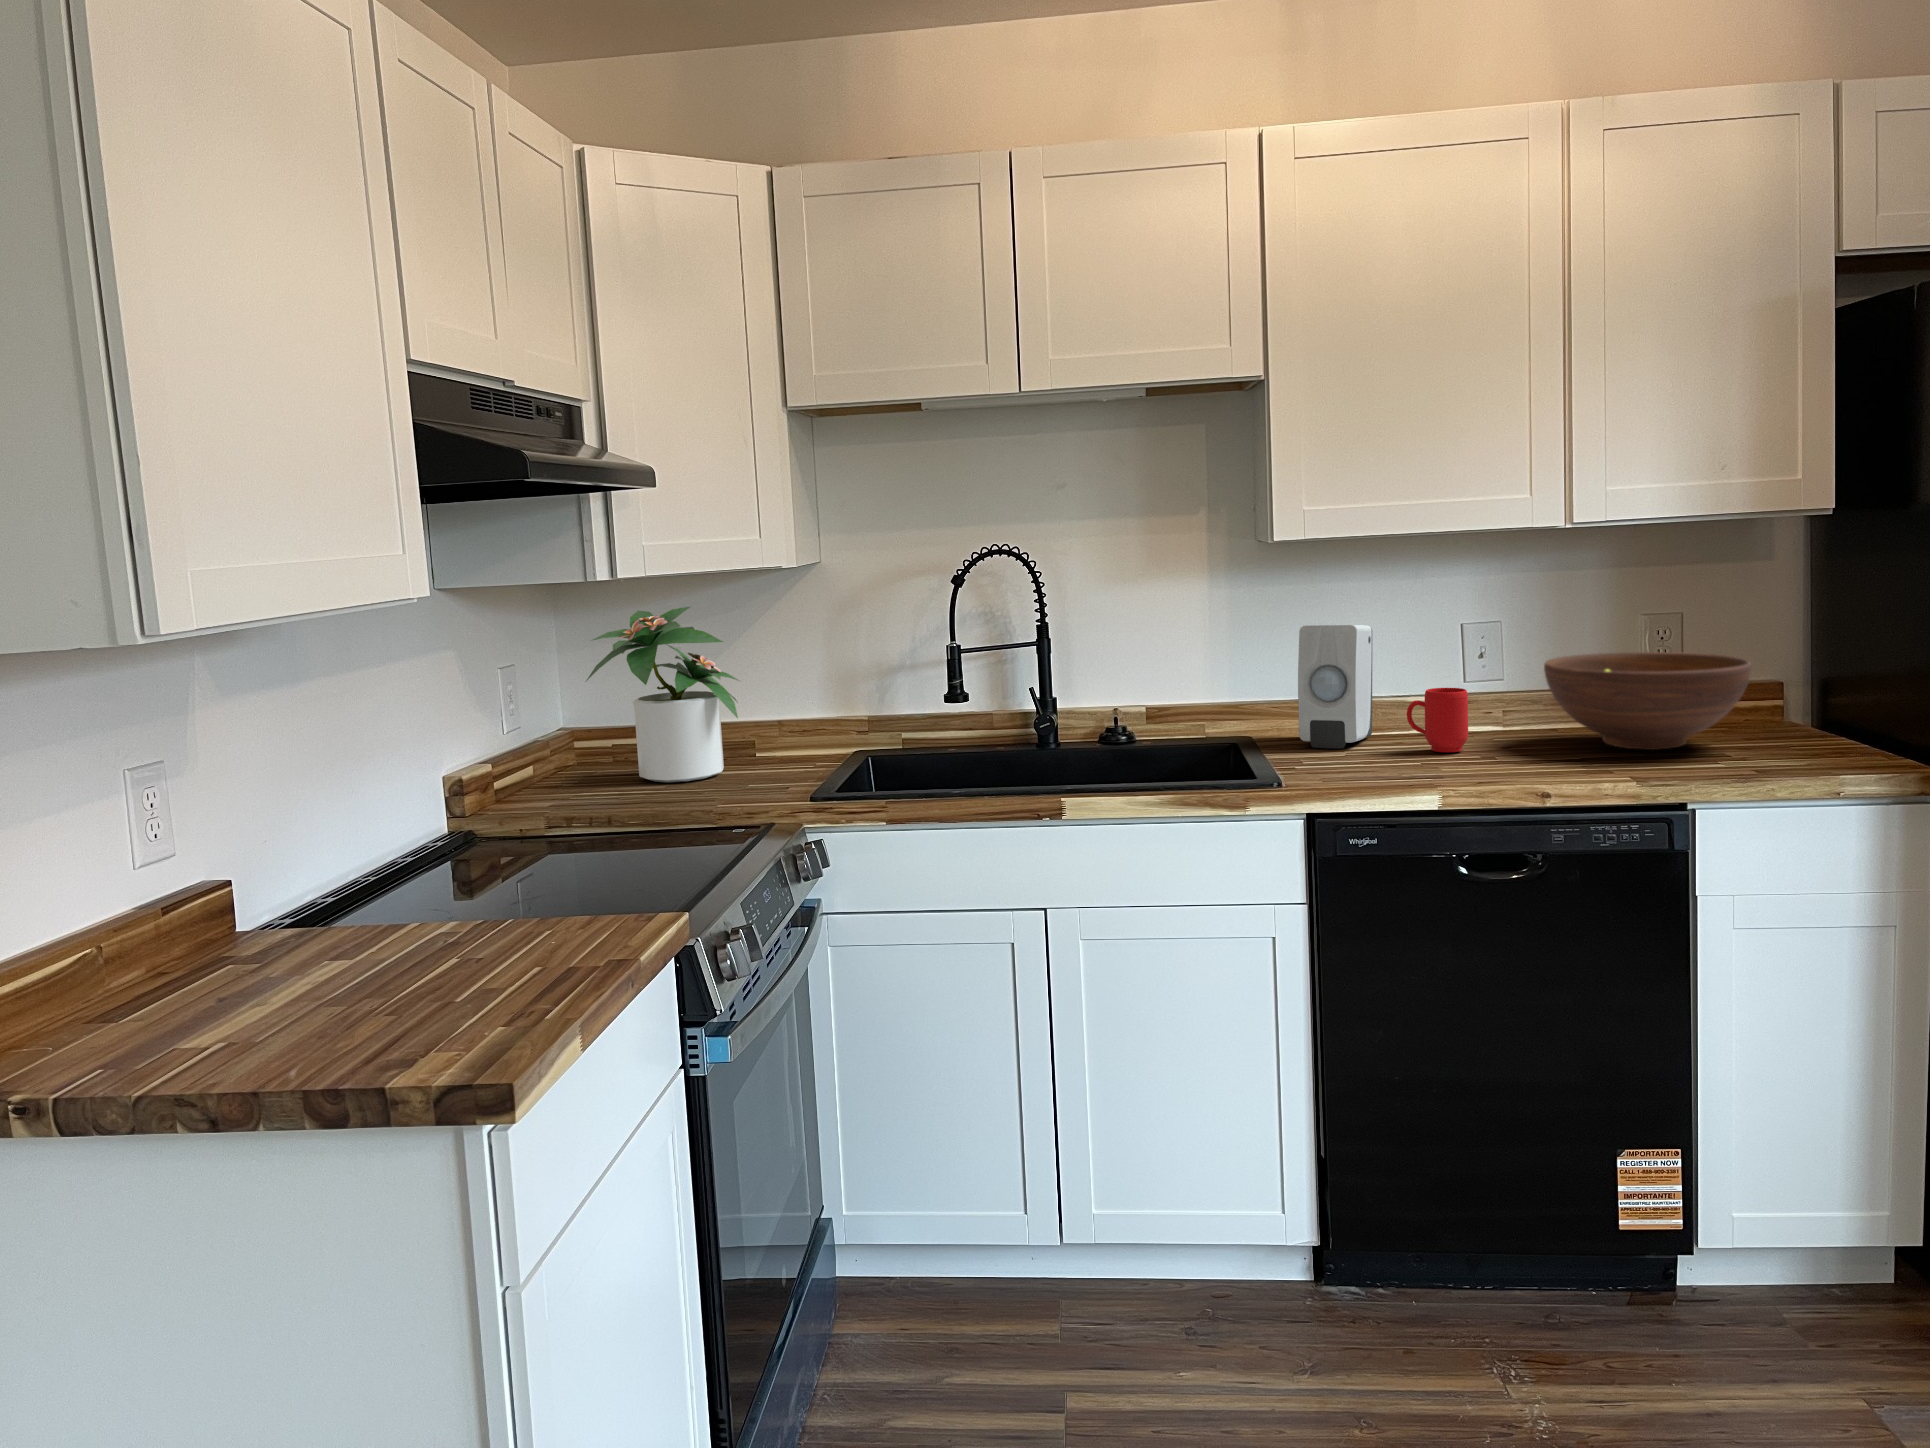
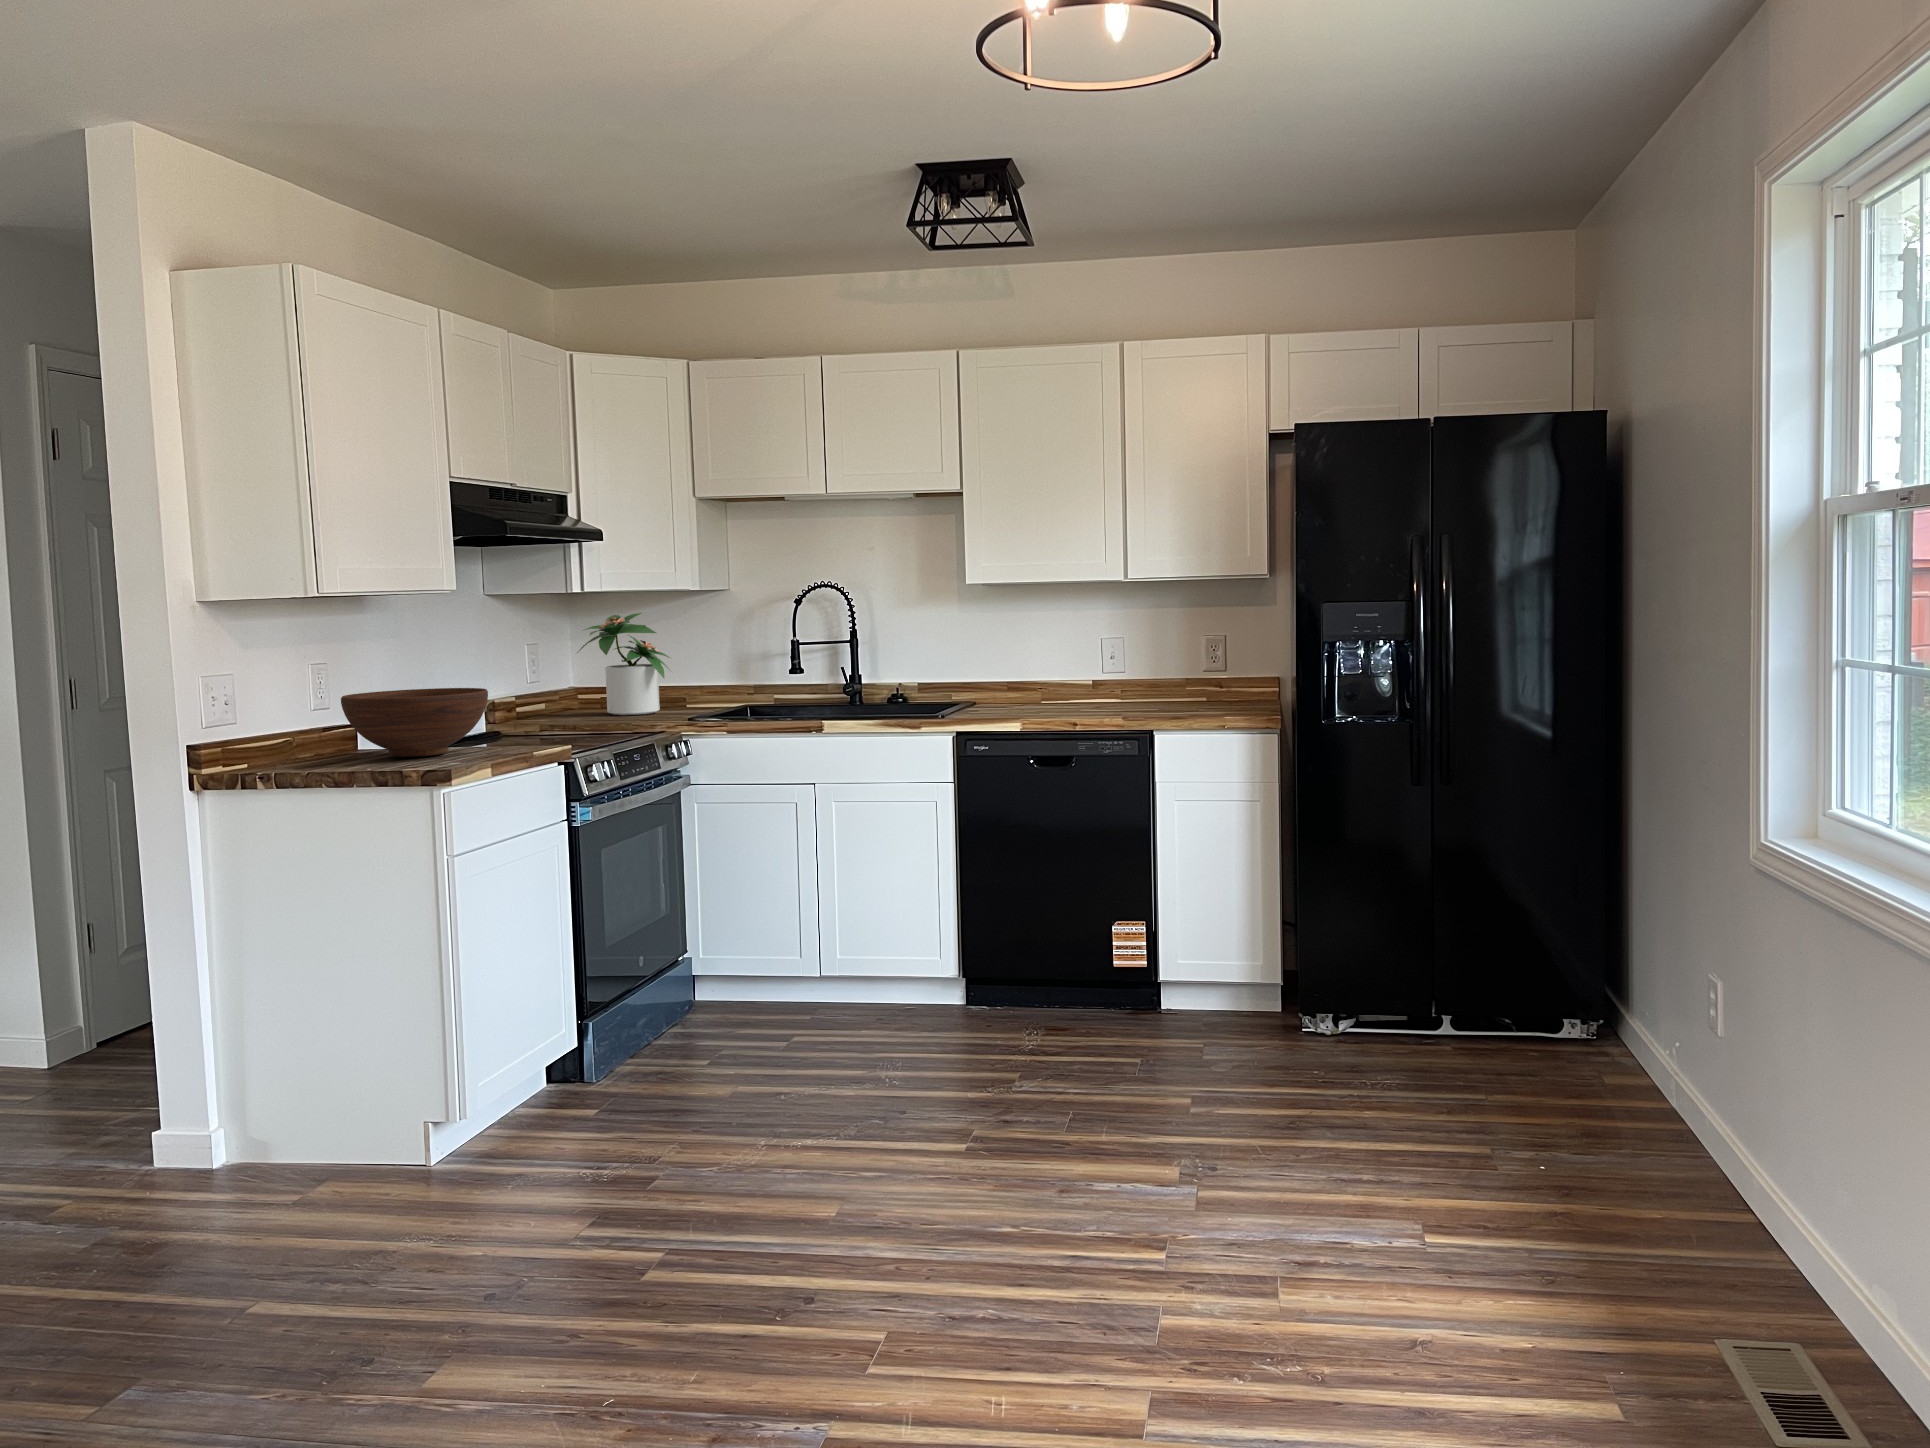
soap dispenser: present [1298,625,1372,749] -> none [997,633,1051,707]
fruit bowl: present [1544,652,1752,750] -> present [341,688,488,757]
mug: present [1407,688,1468,752] -> none [1050,671,1083,708]

